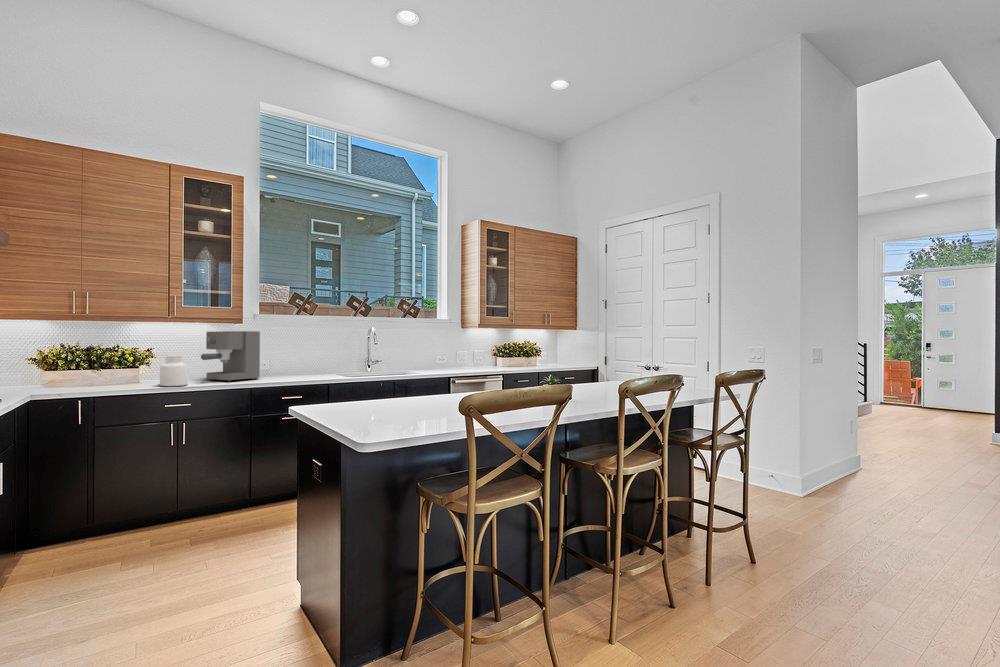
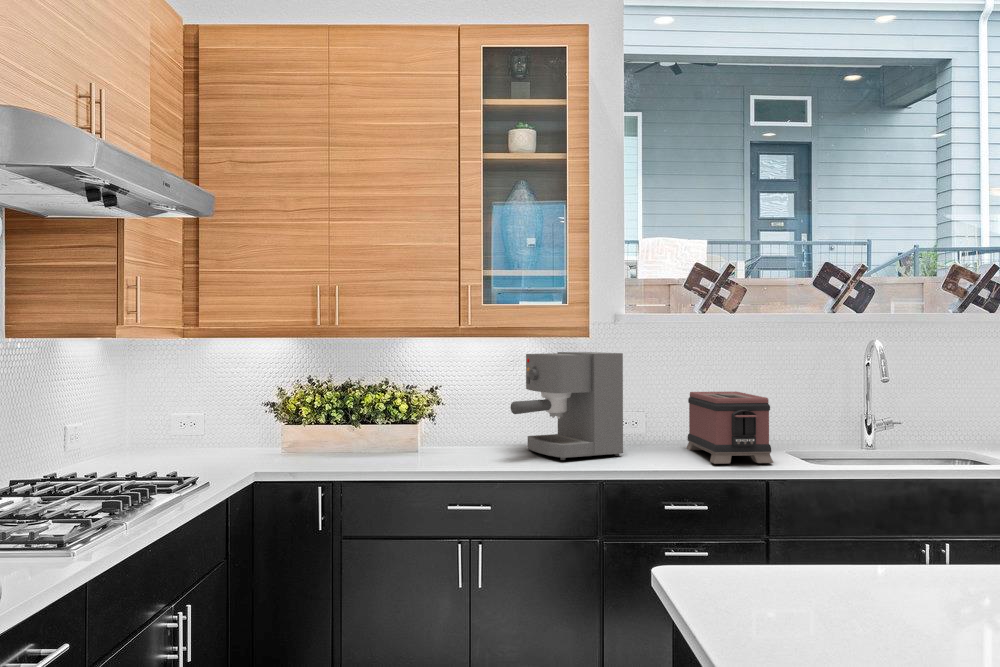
toaster: none [289,350,329,379] -> present [686,391,773,464]
jar: present [160,357,188,386] -> none [440,407,486,467]

